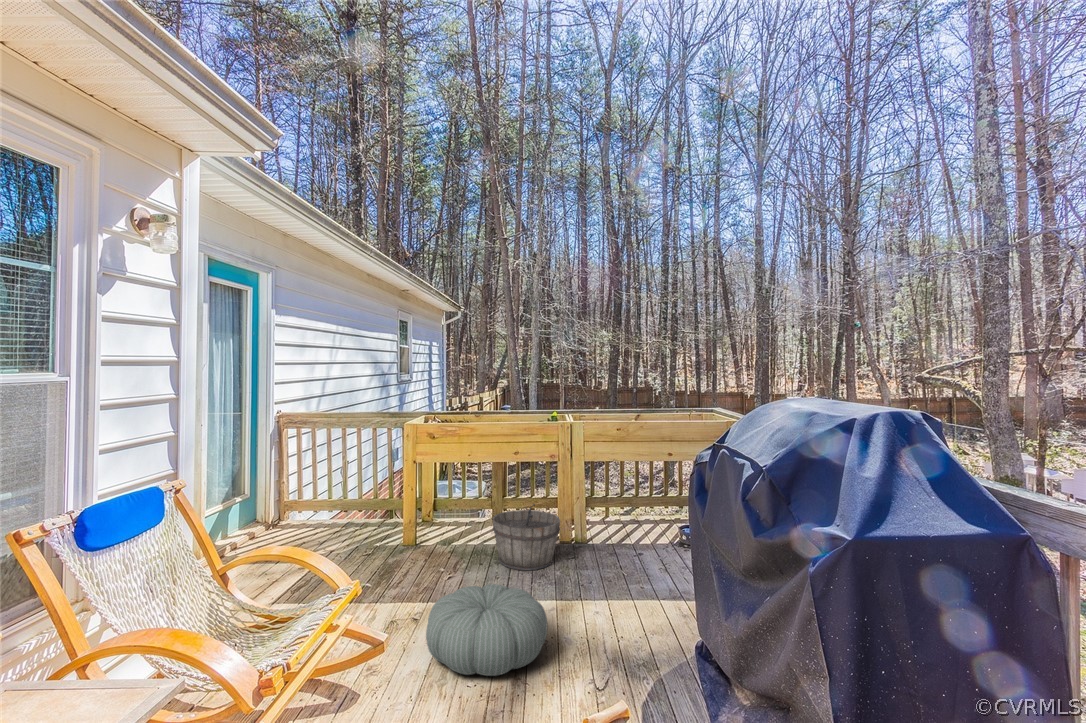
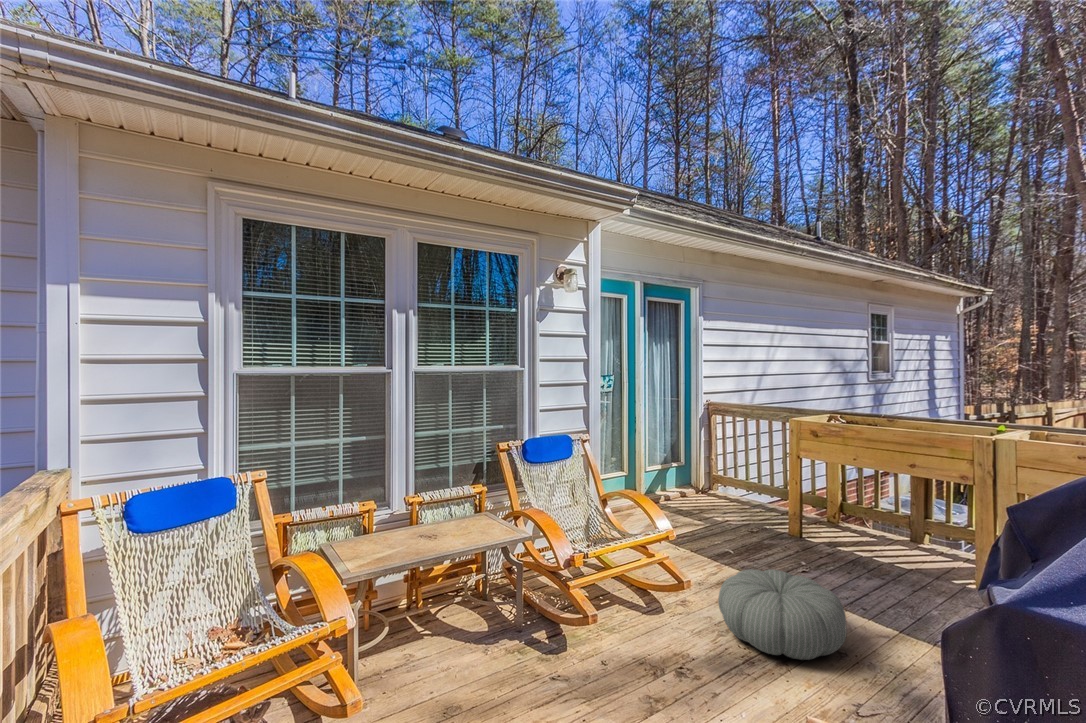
wooden bucket: present [493,504,561,571] -> none [872,520,967,598]

